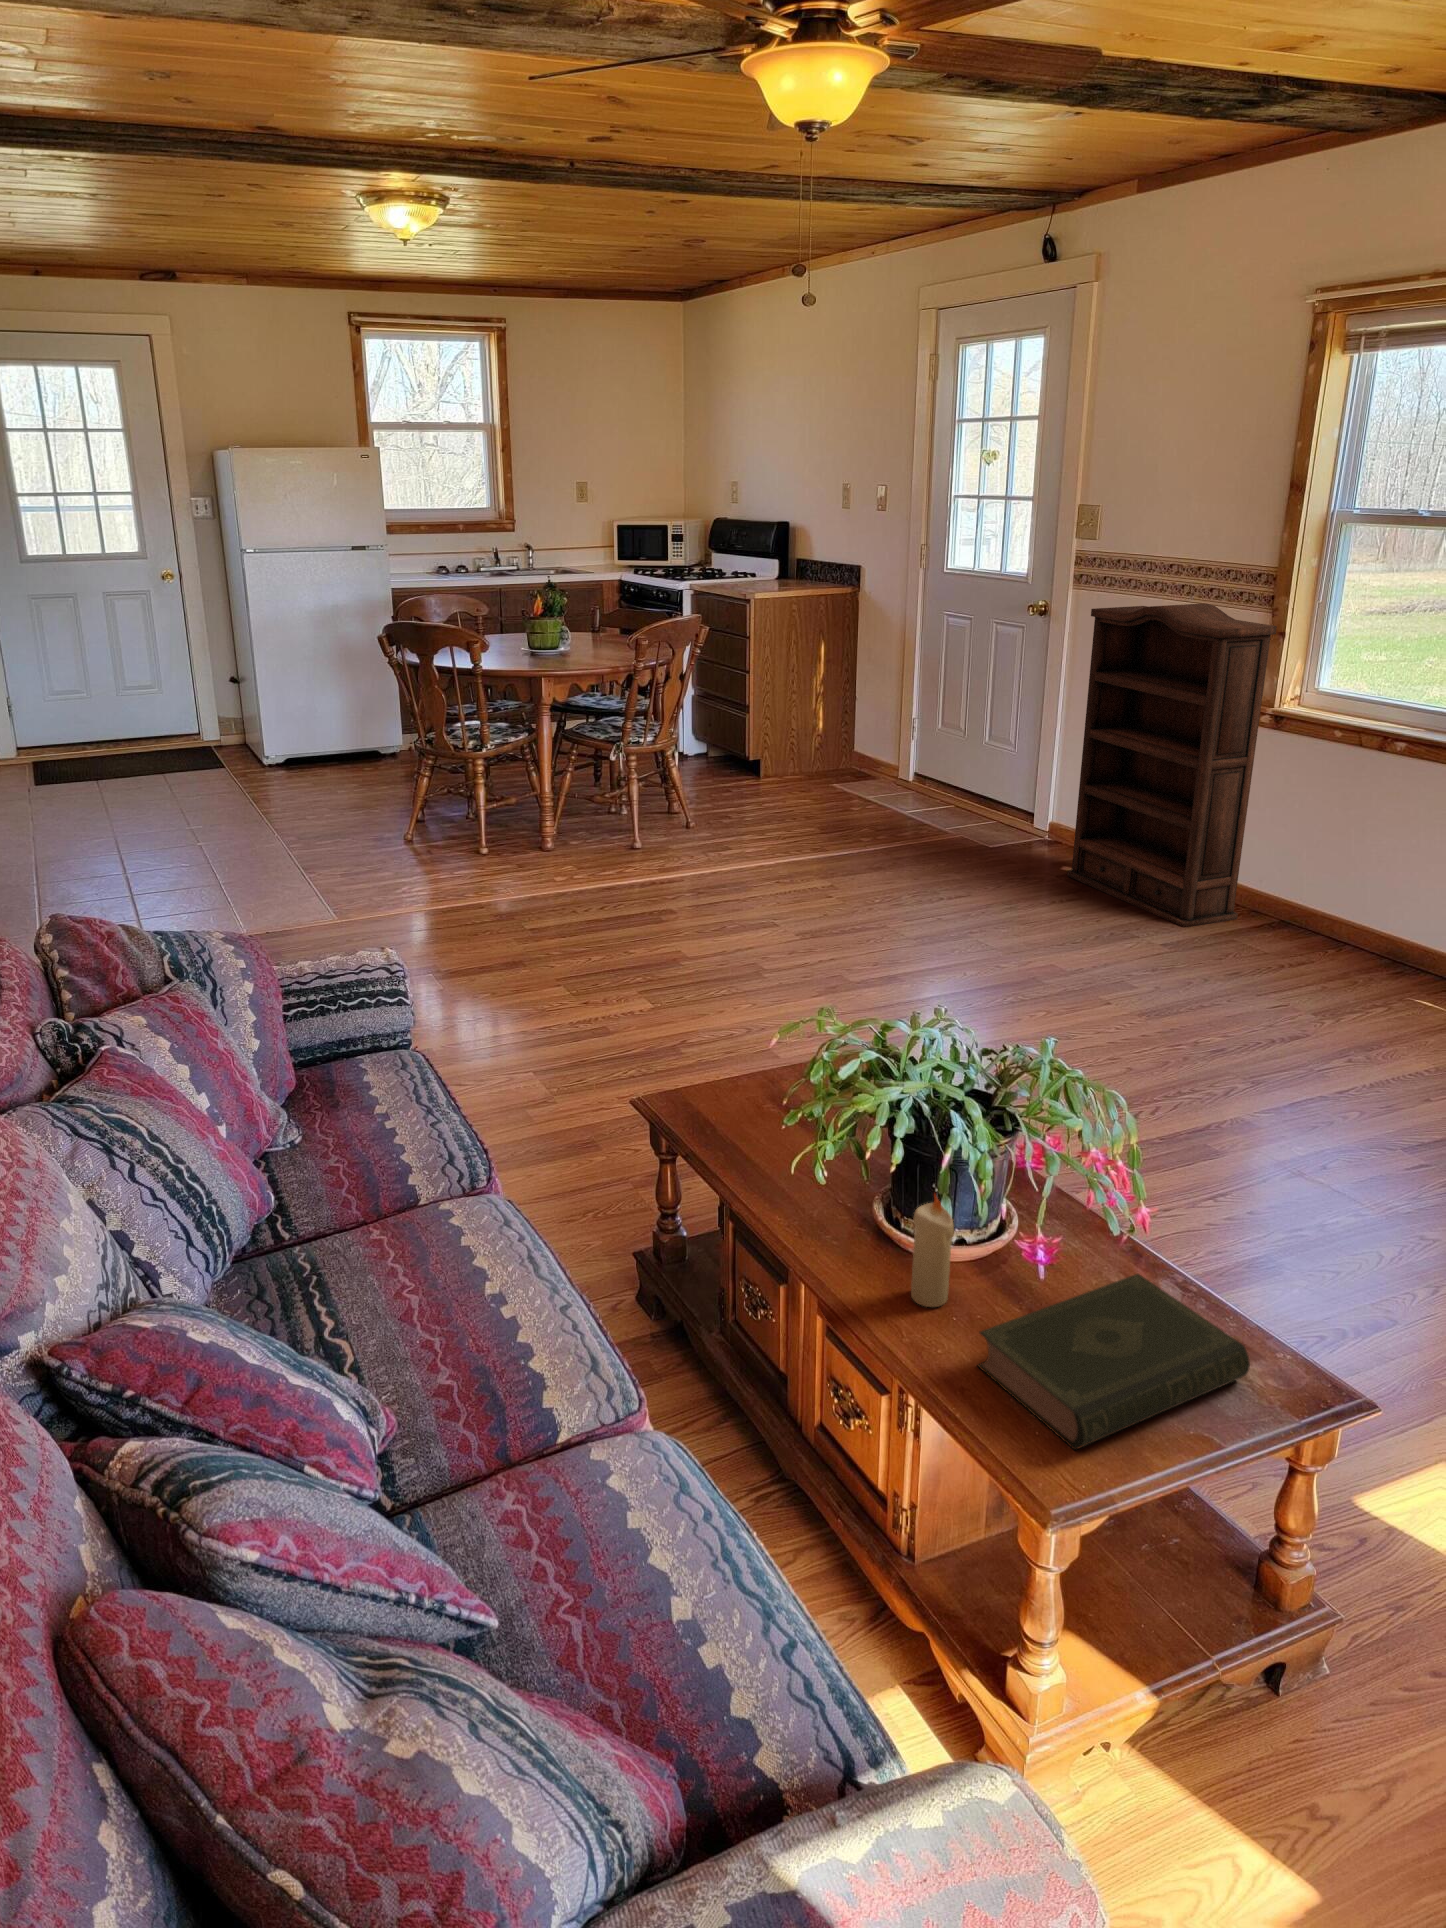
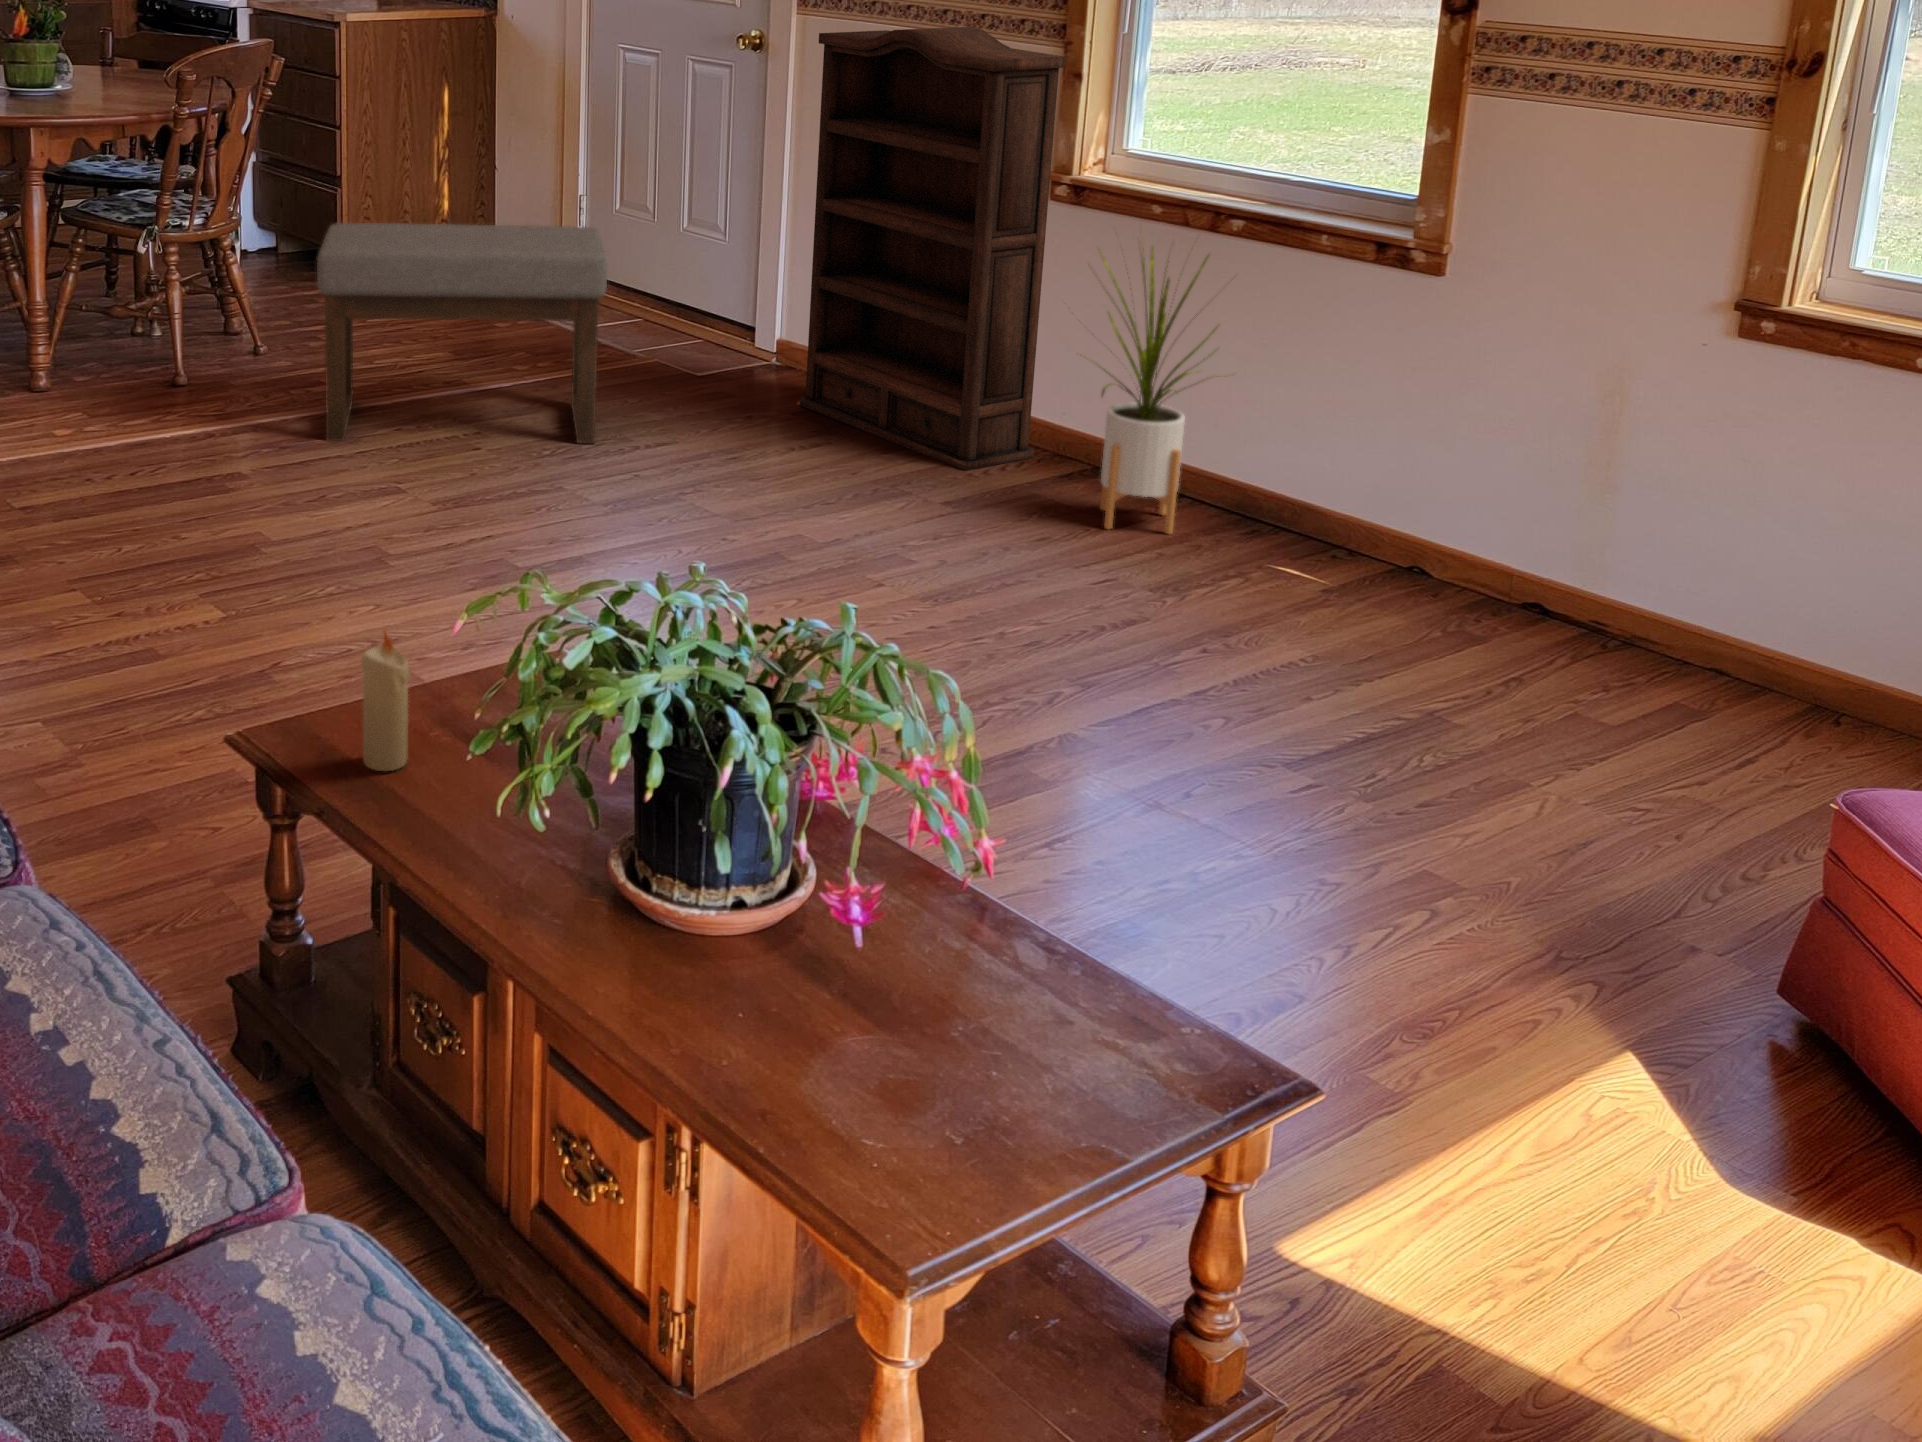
ottoman: none [729,745,930,900] -> present [317,223,607,444]
house plant: none [1261,752,1400,980] -> present [1080,230,1236,534]
candle: present [911,1194,954,1307] -> present [361,632,410,771]
book: present [978,1274,1250,1450] -> none [785,925,1164,1185]

